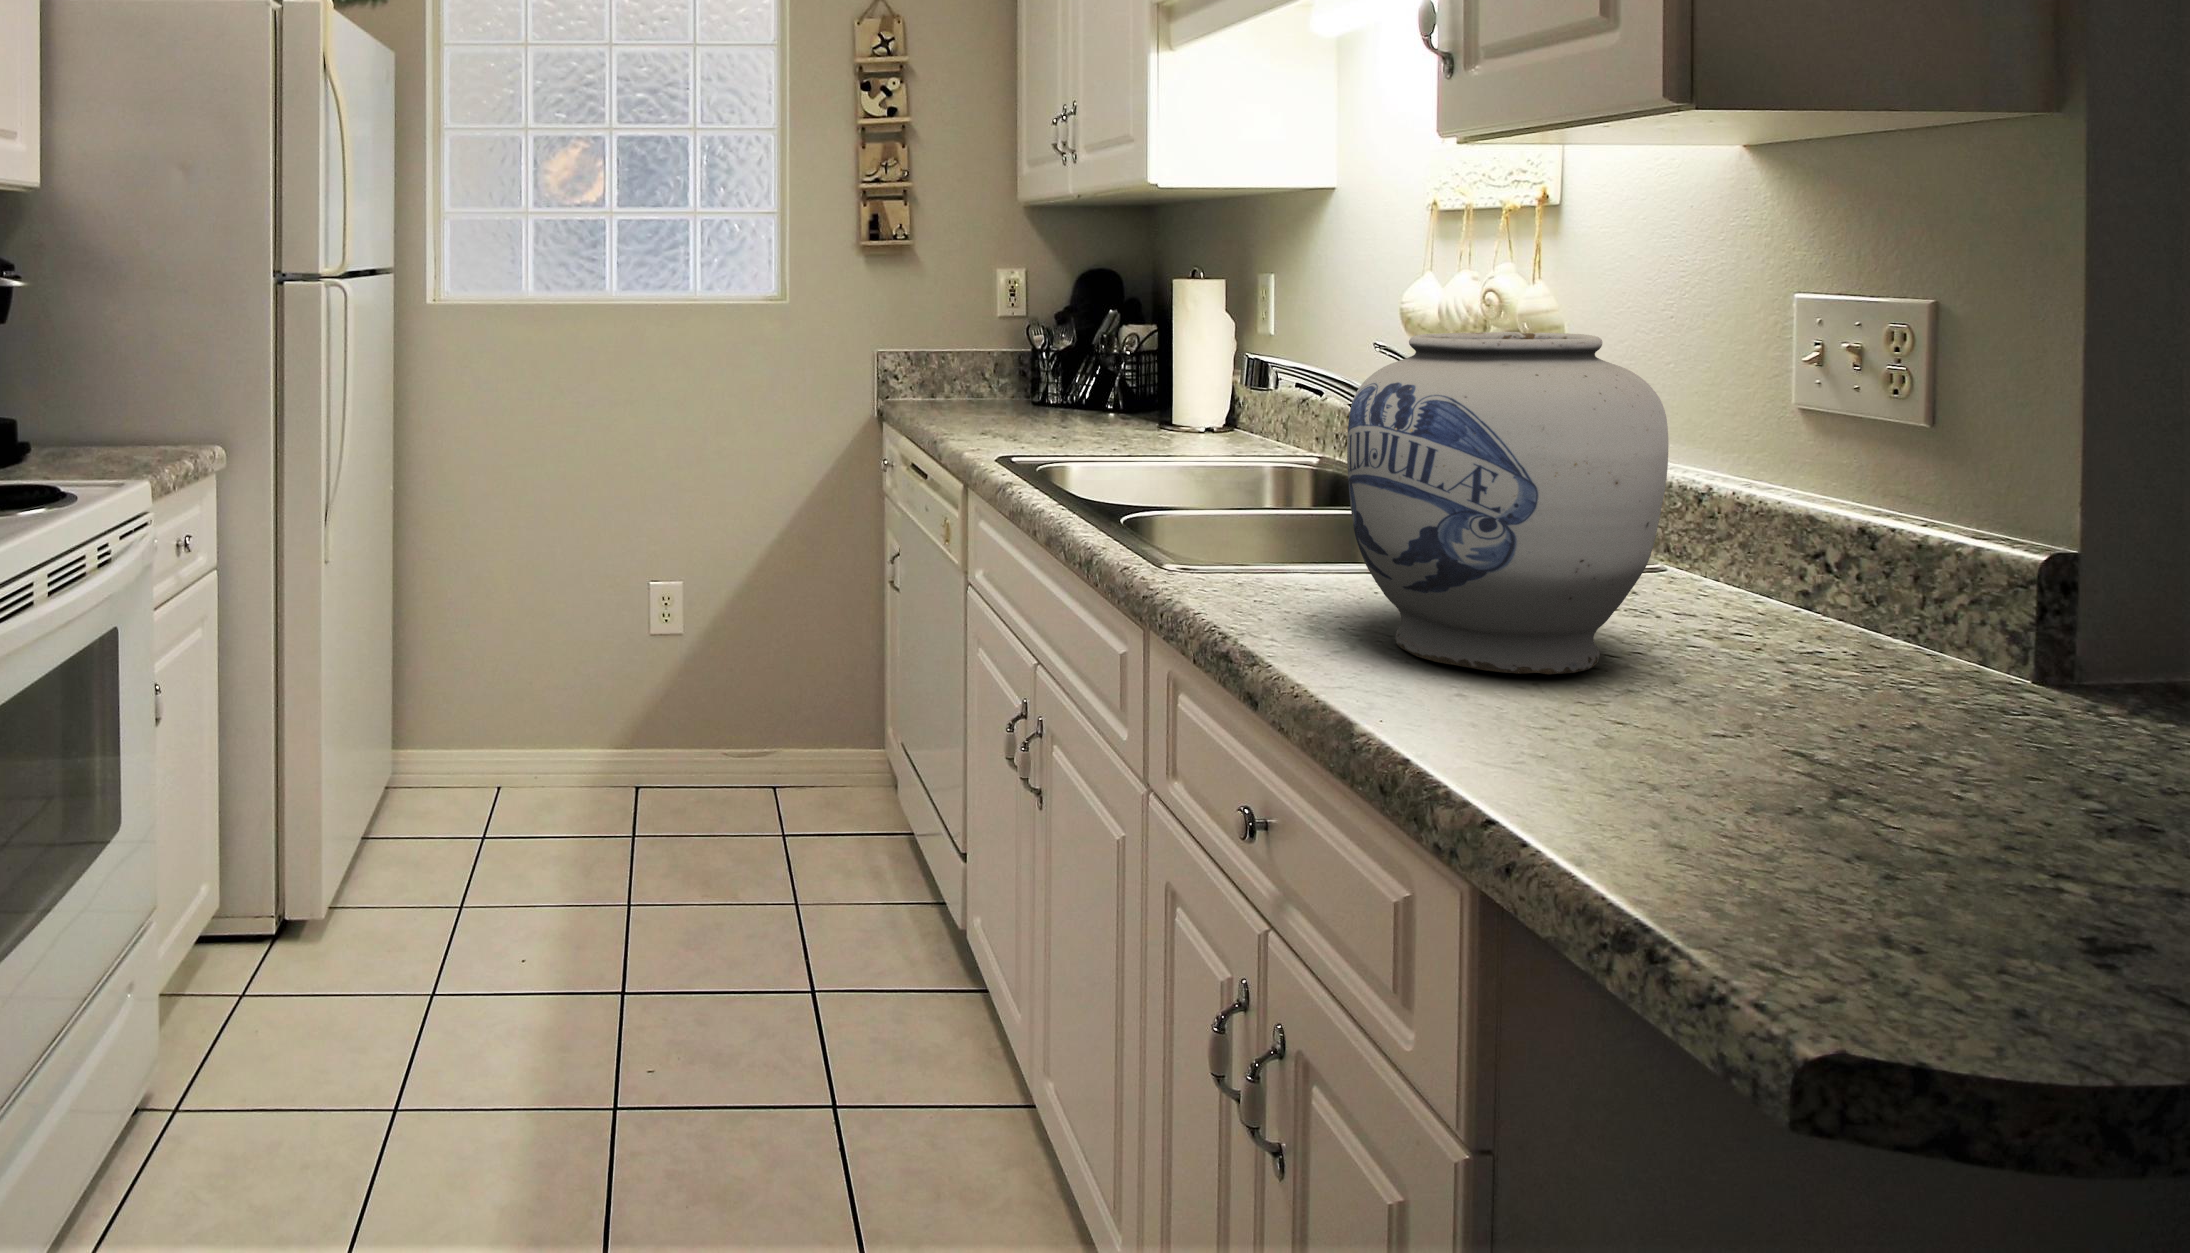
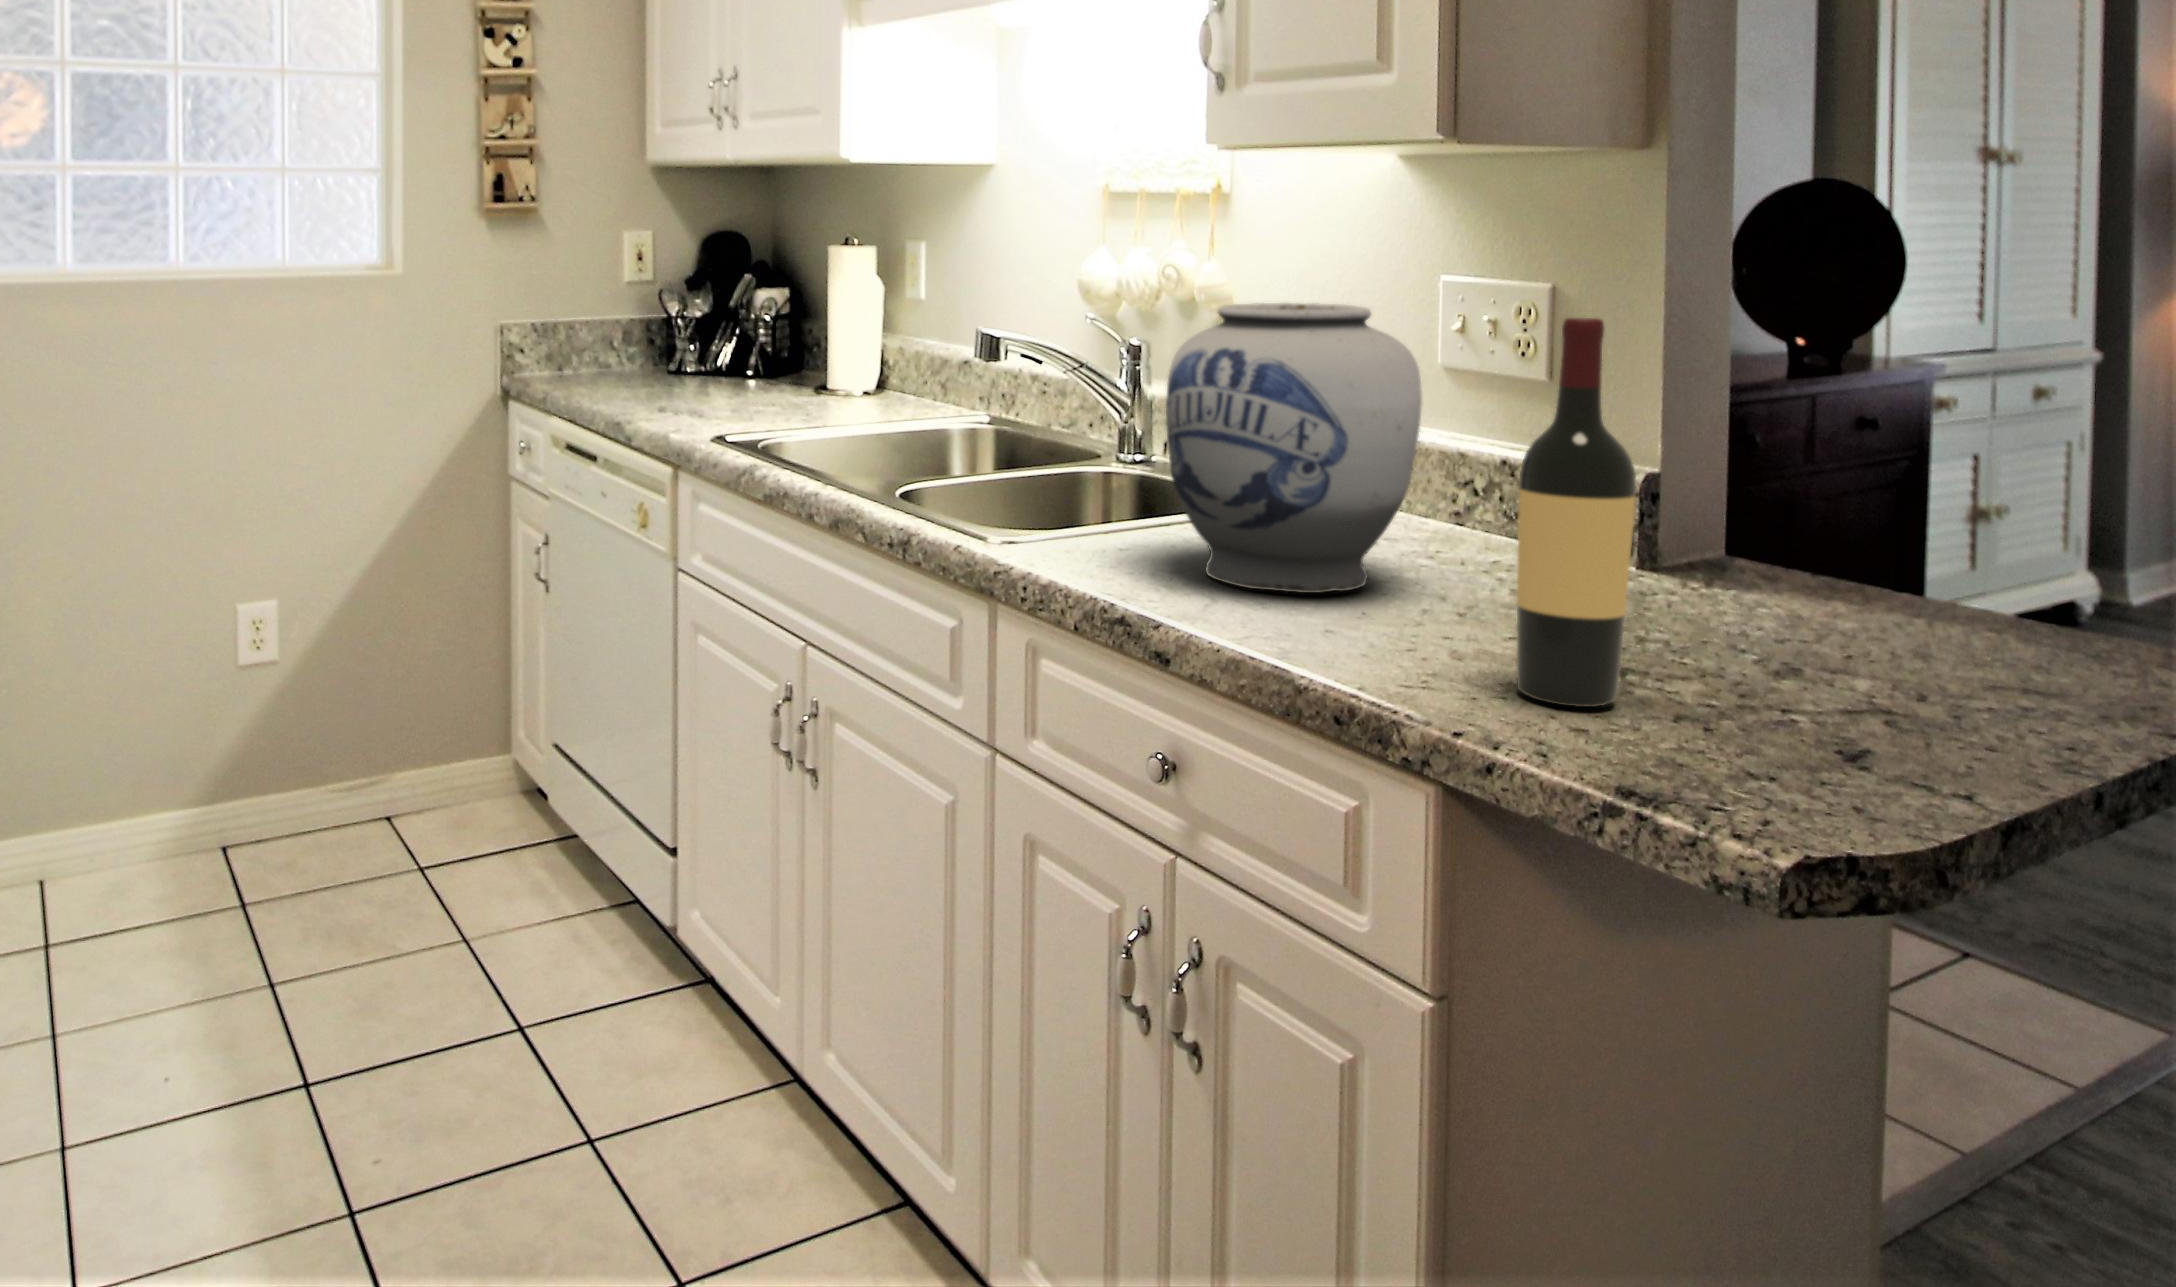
wine bottle: none [1676,348,1846,859] -> present [1516,318,1636,707]

